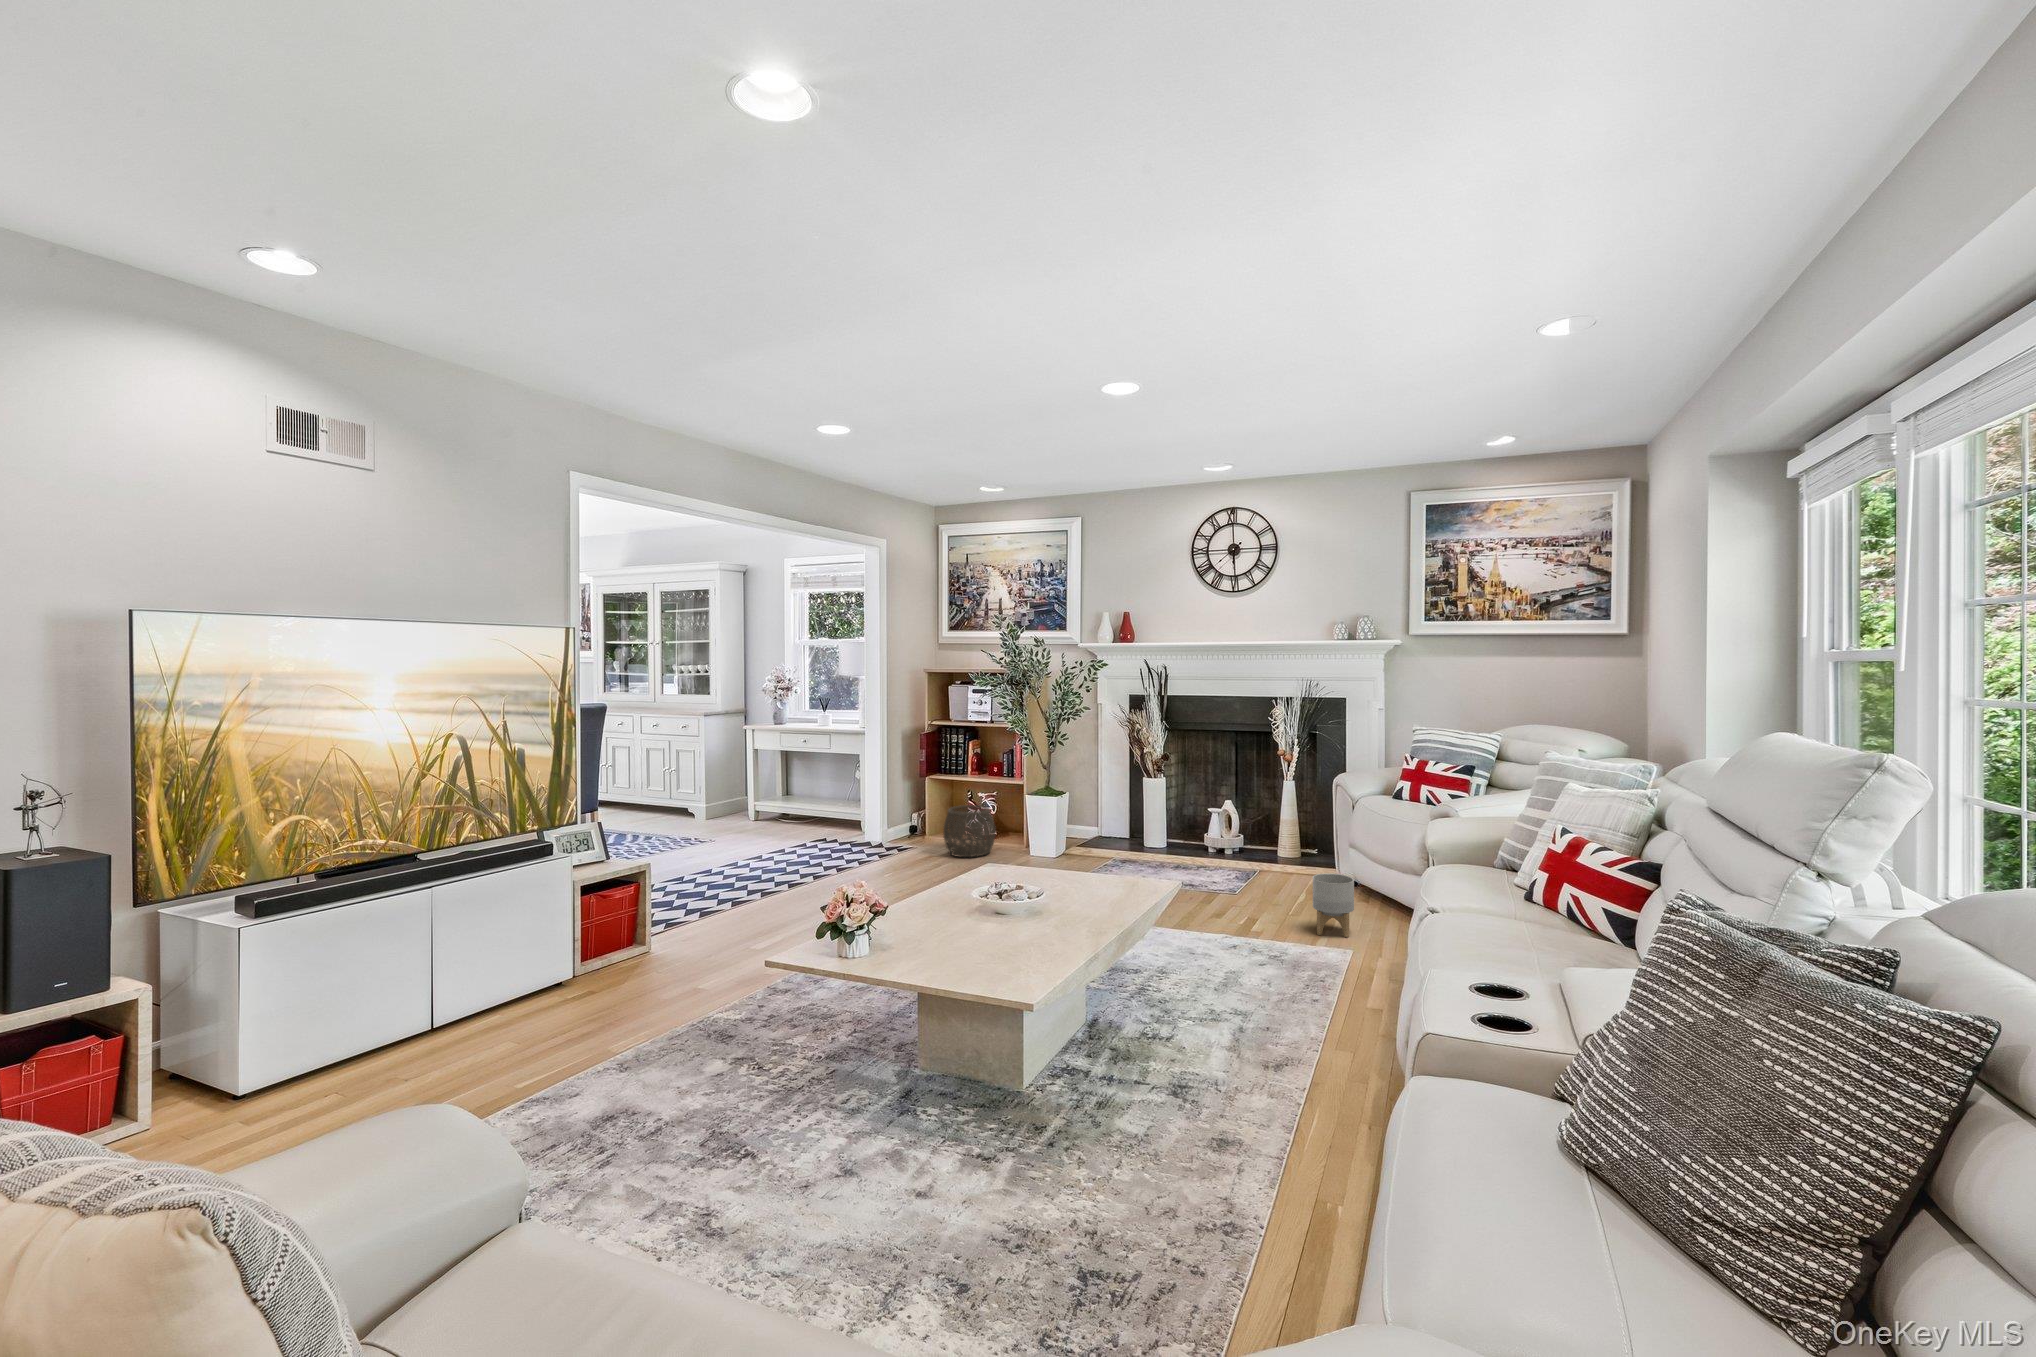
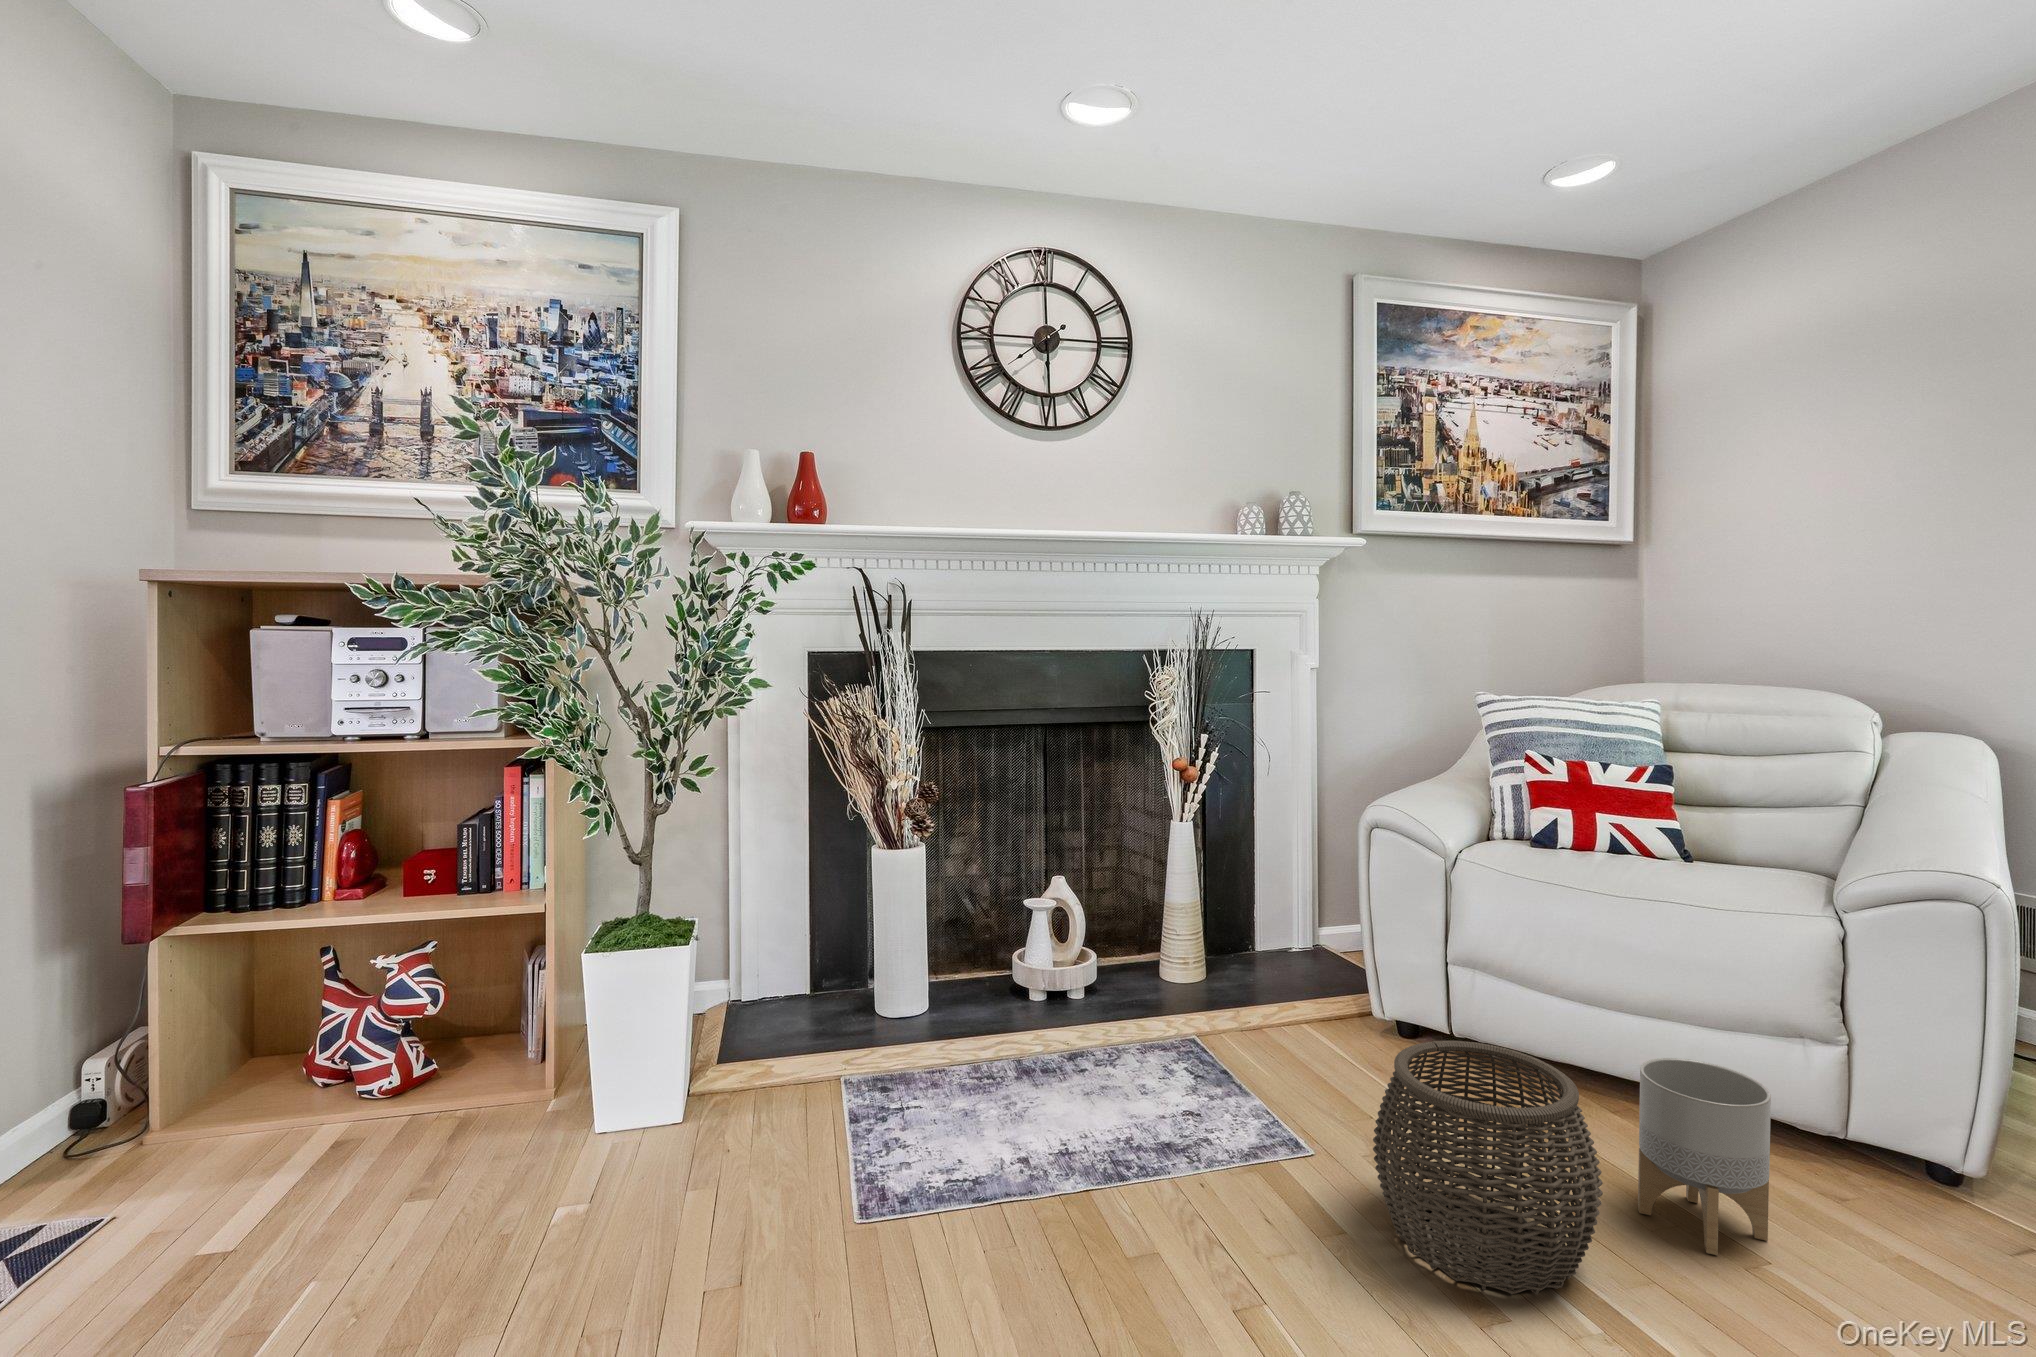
woven basket: present [943,805,995,857] -> present [1373,1041,1603,1295]

